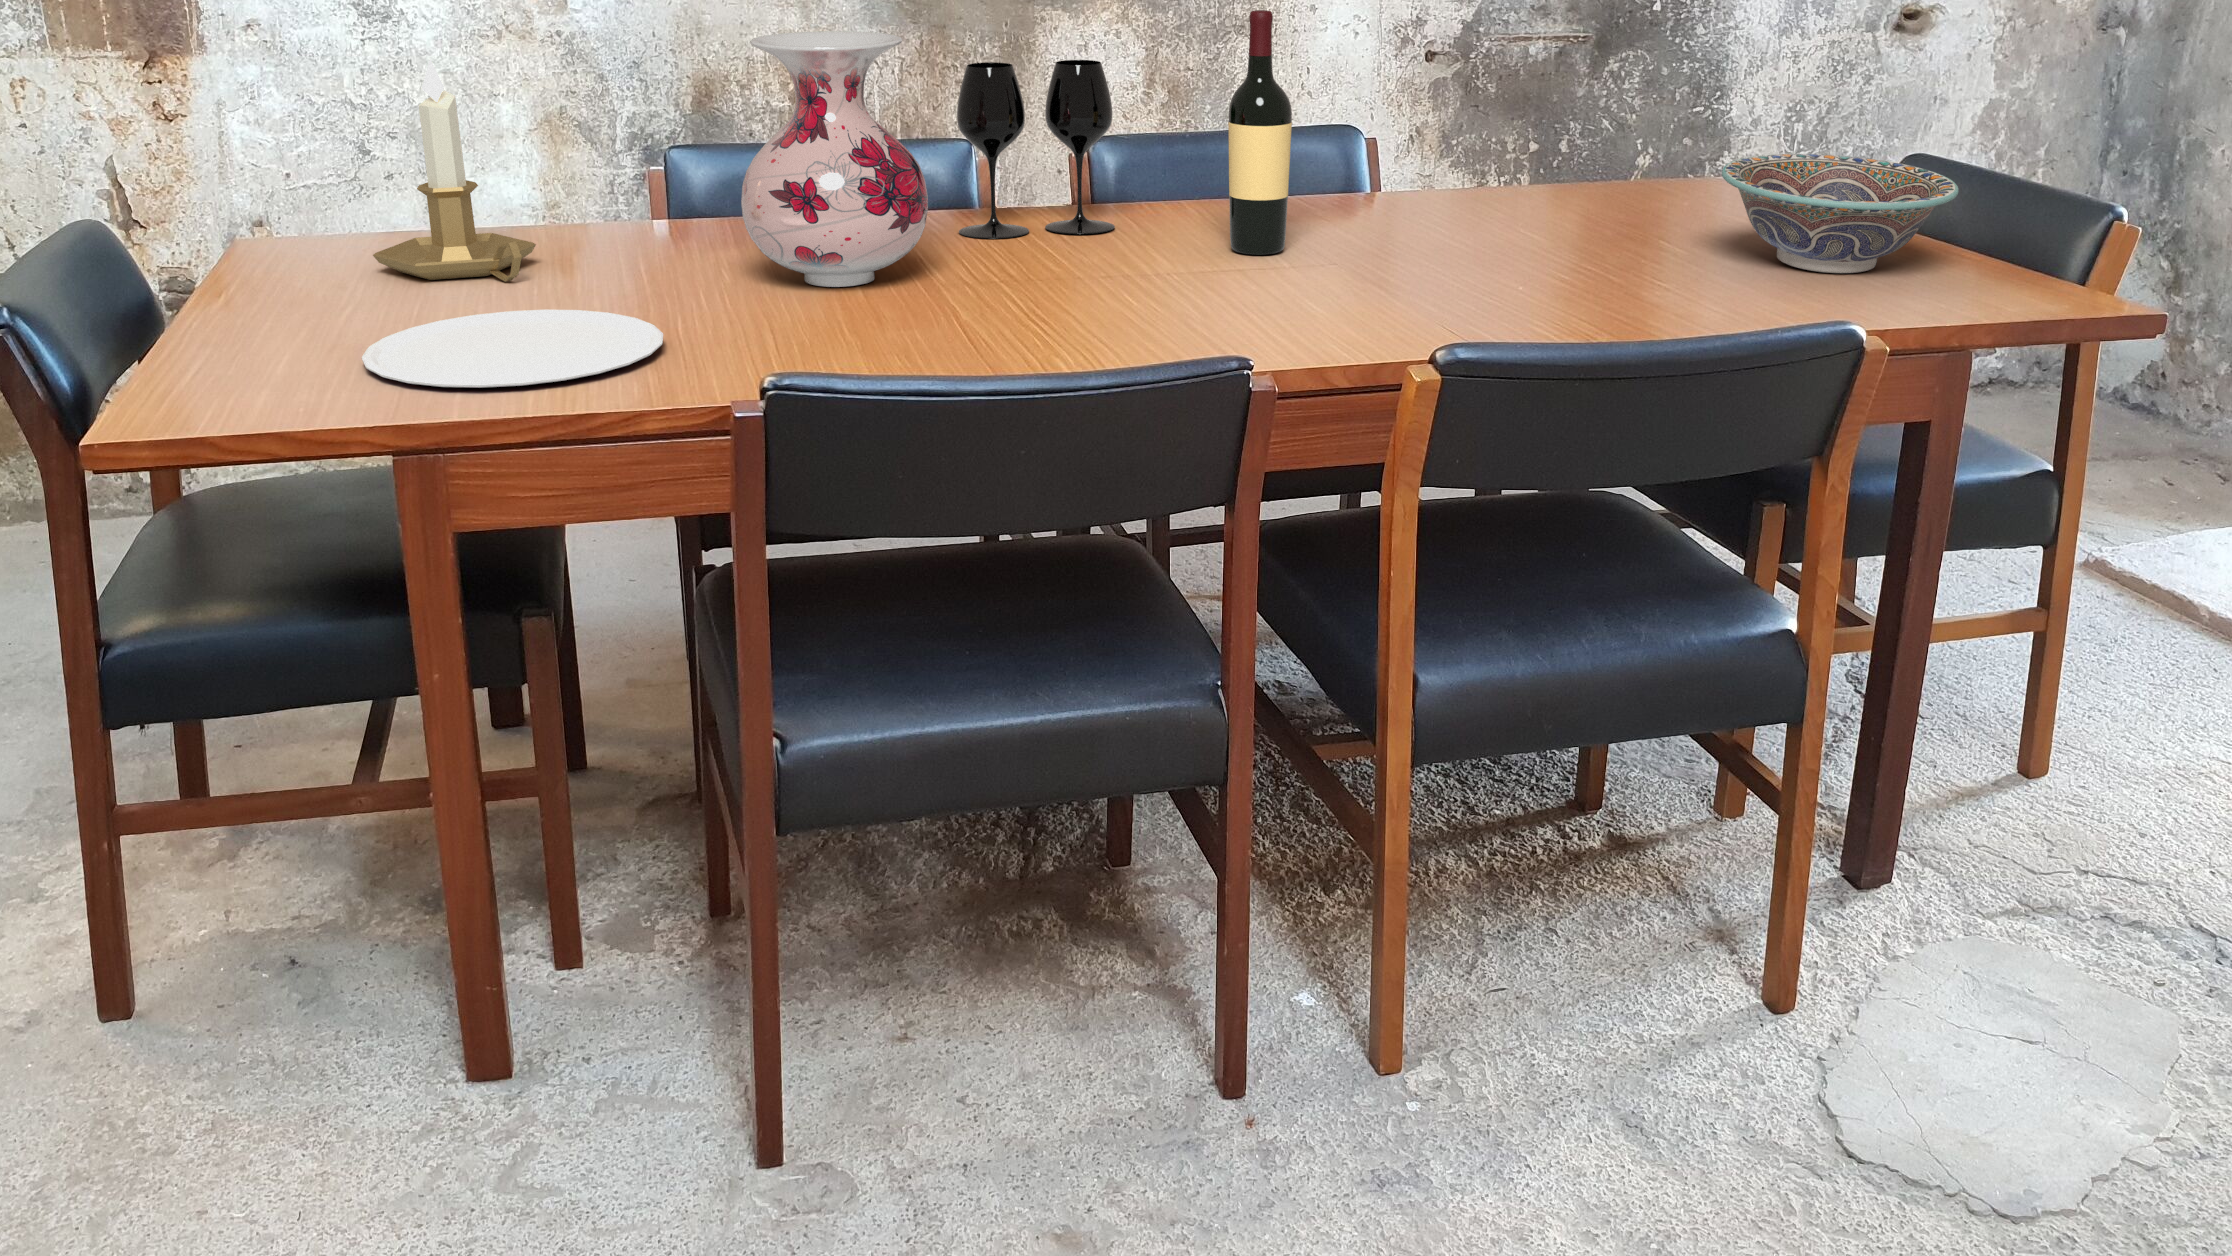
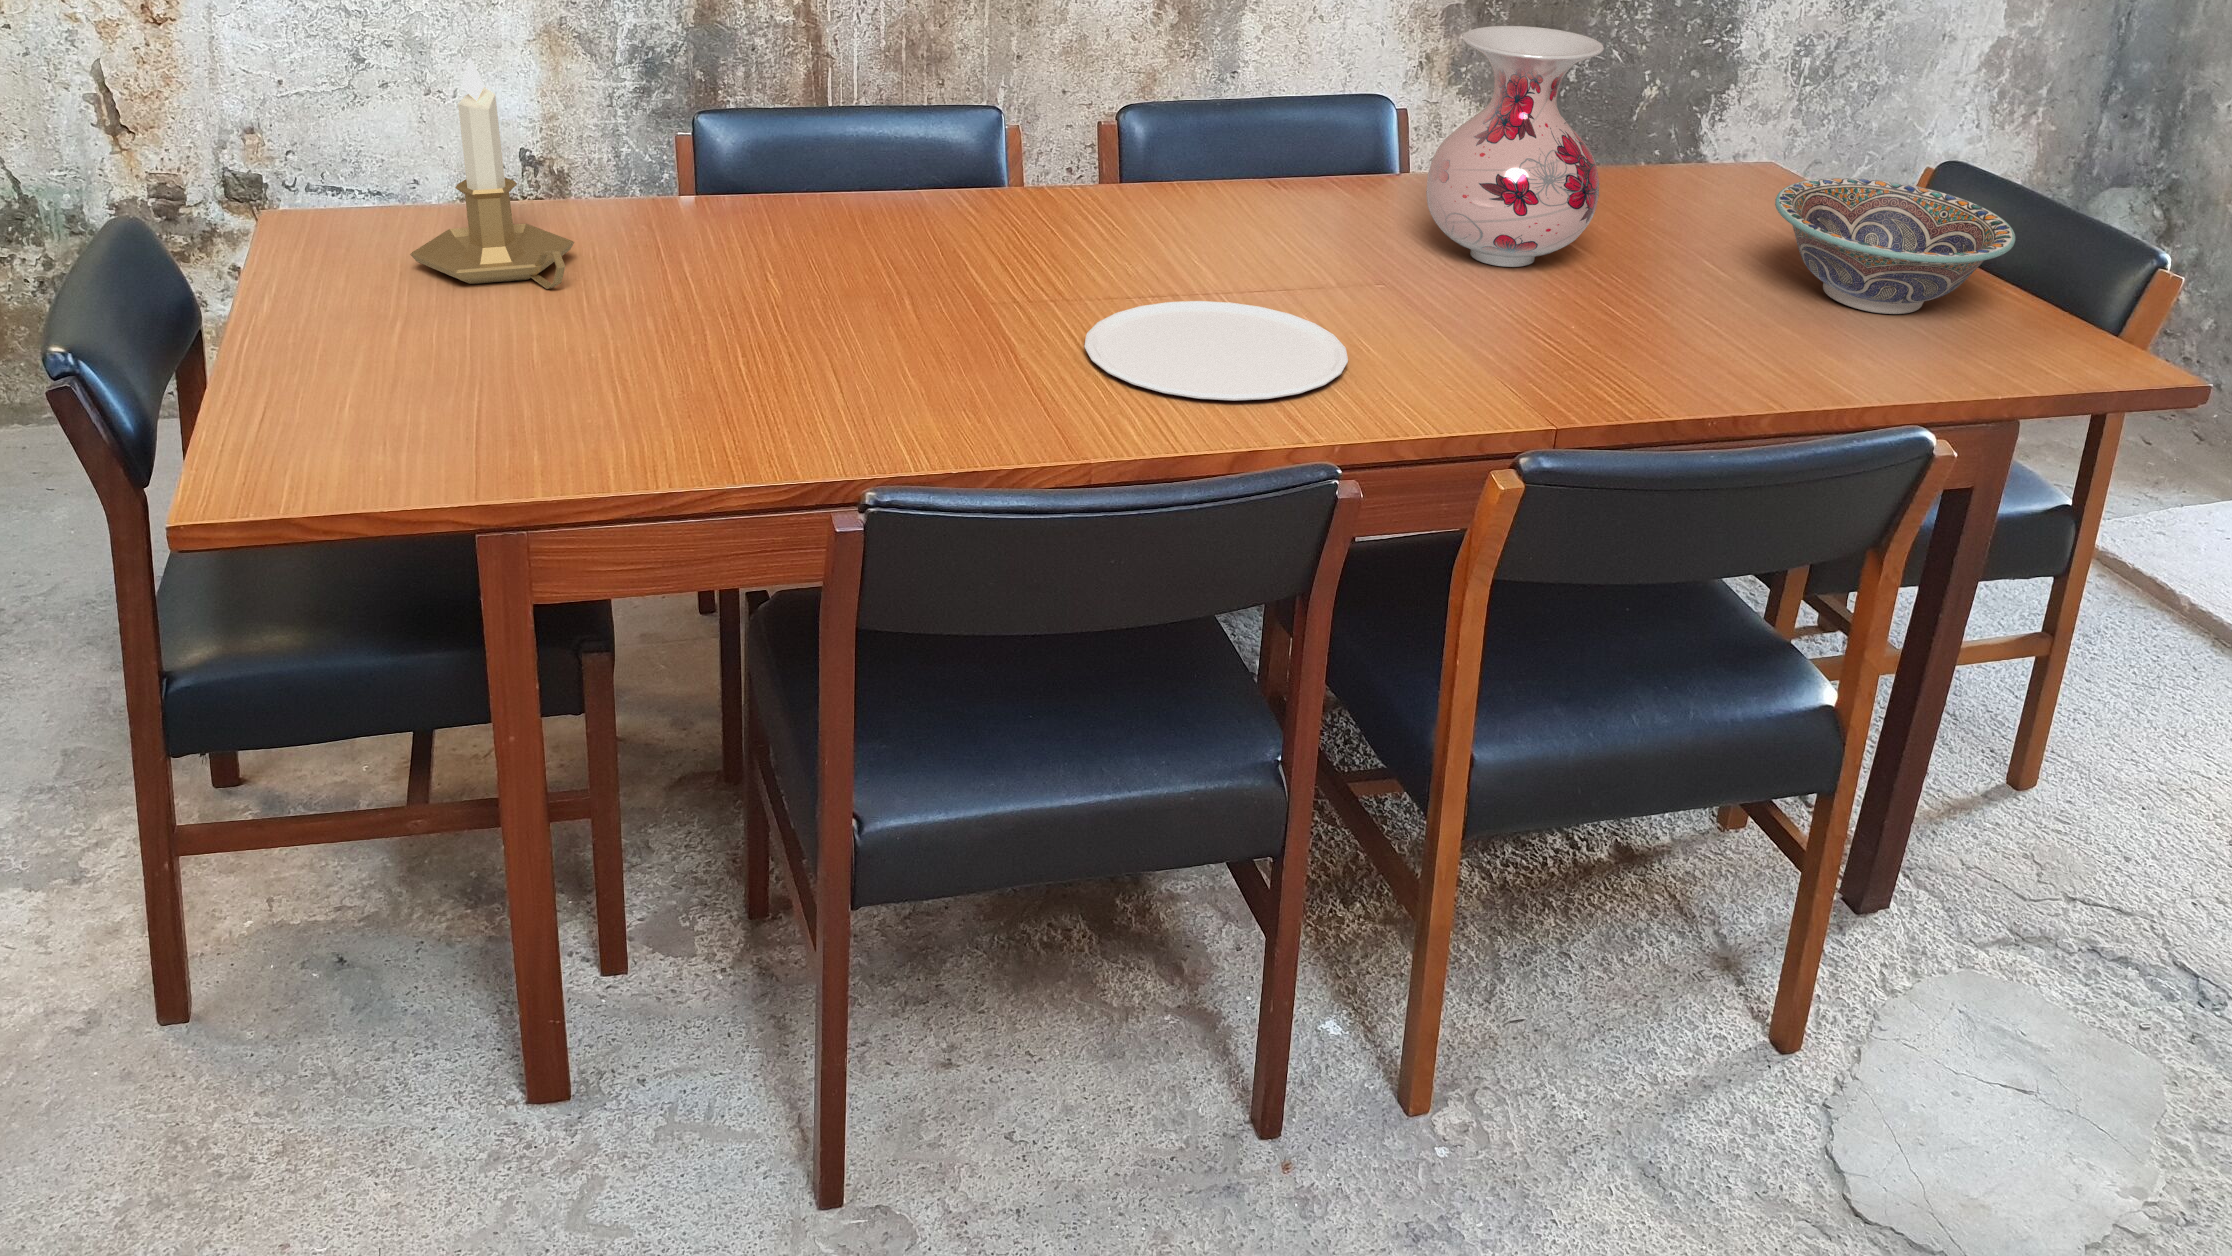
wine bottle: present [1228,10,1292,255] -> none [1274,21,1345,268]
vase: present [741,31,928,287] -> present [1426,26,1604,267]
wine glass: present [957,60,1115,239] -> none [995,50,1155,234]
plate: present [362,310,663,388] -> present [1085,301,1348,401]

